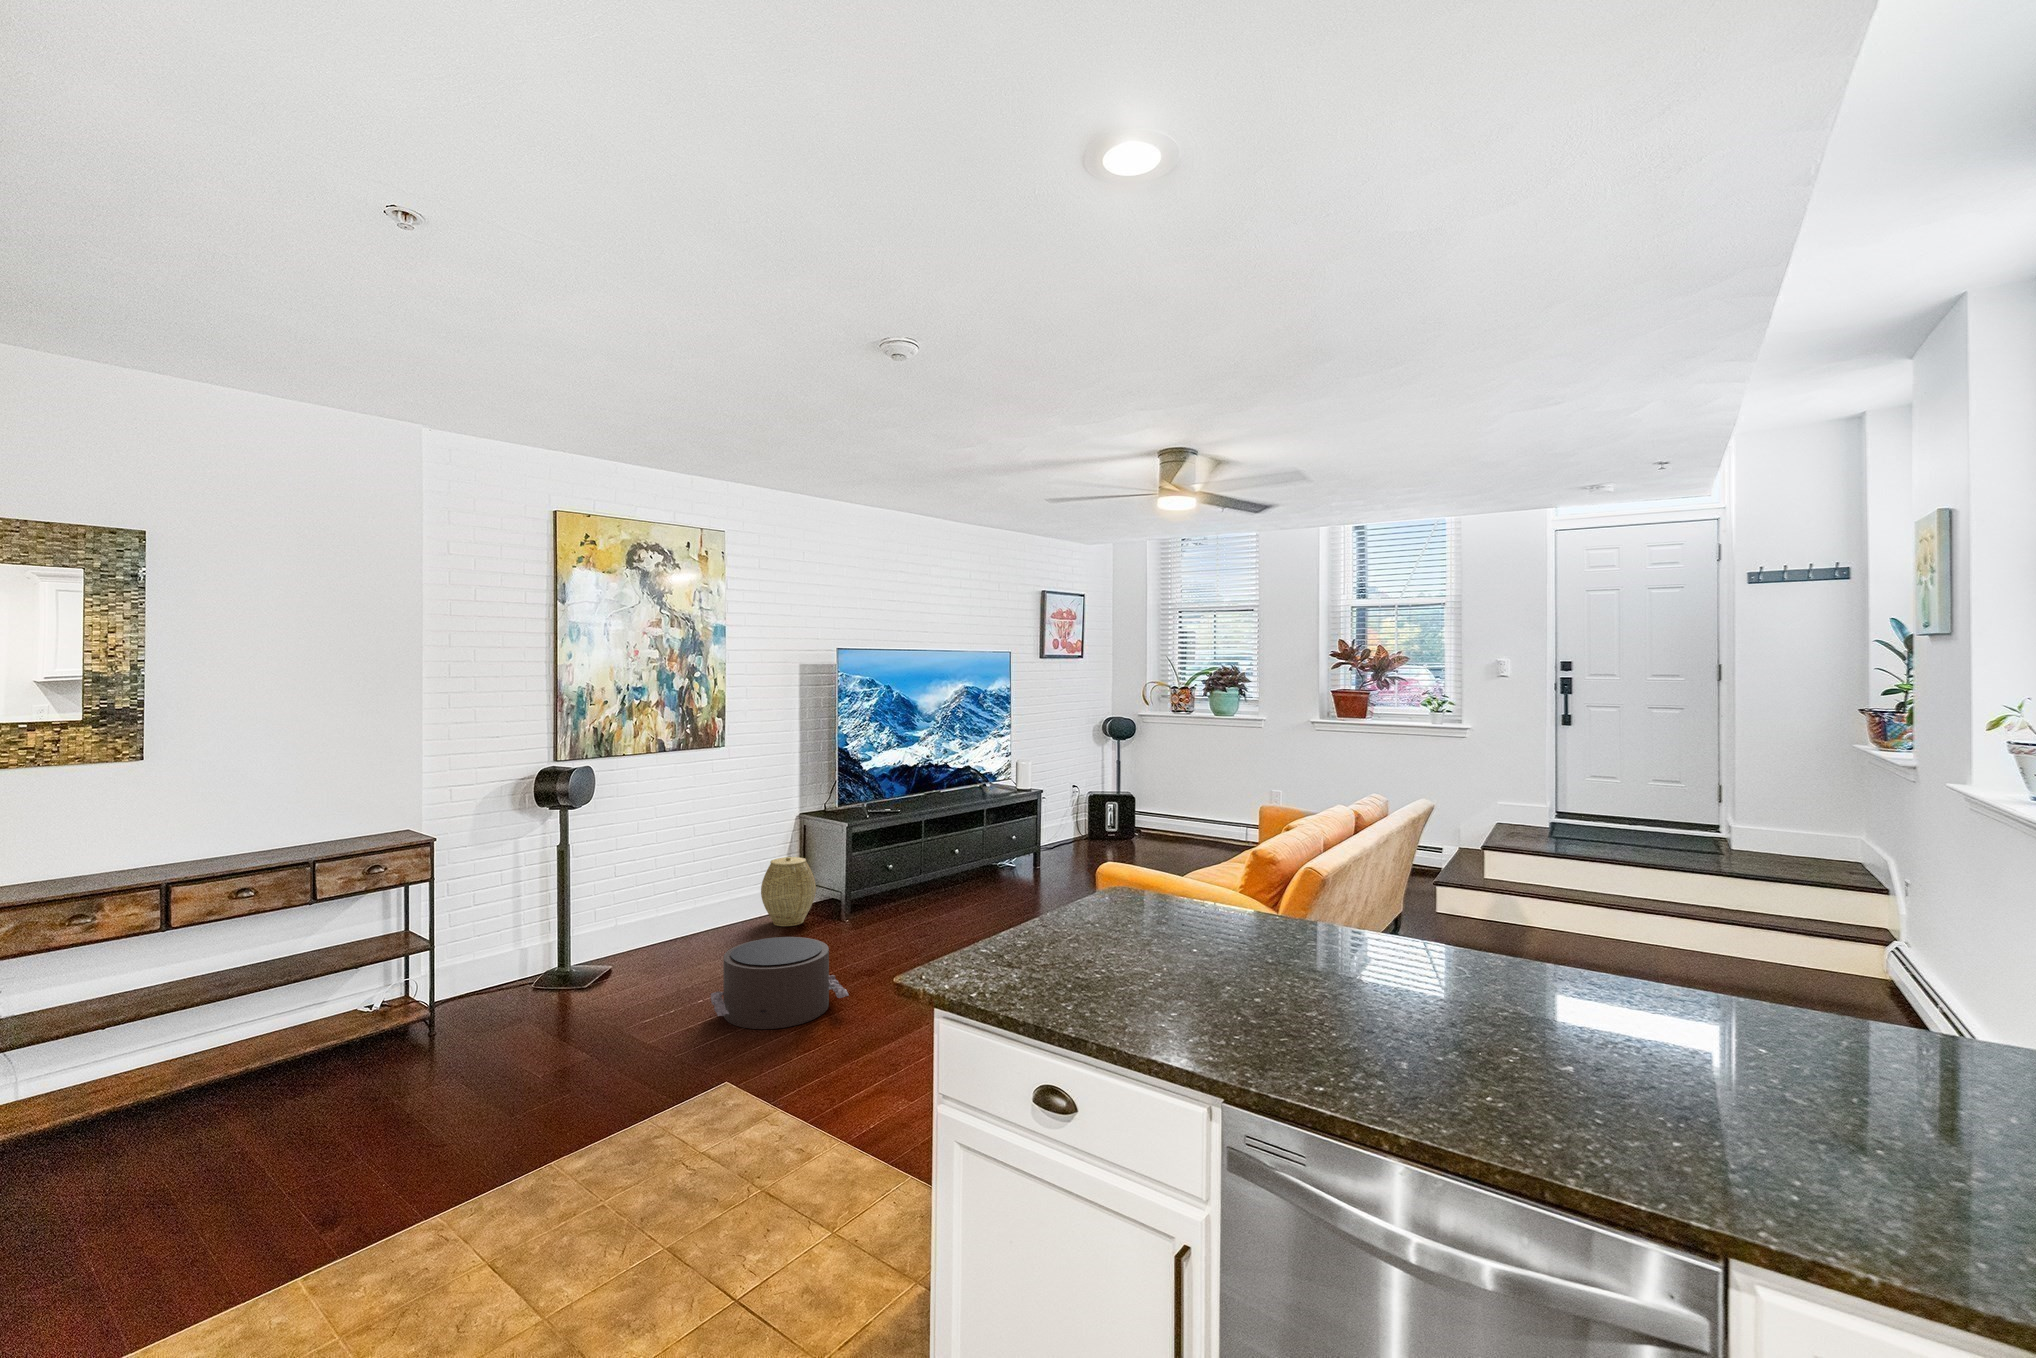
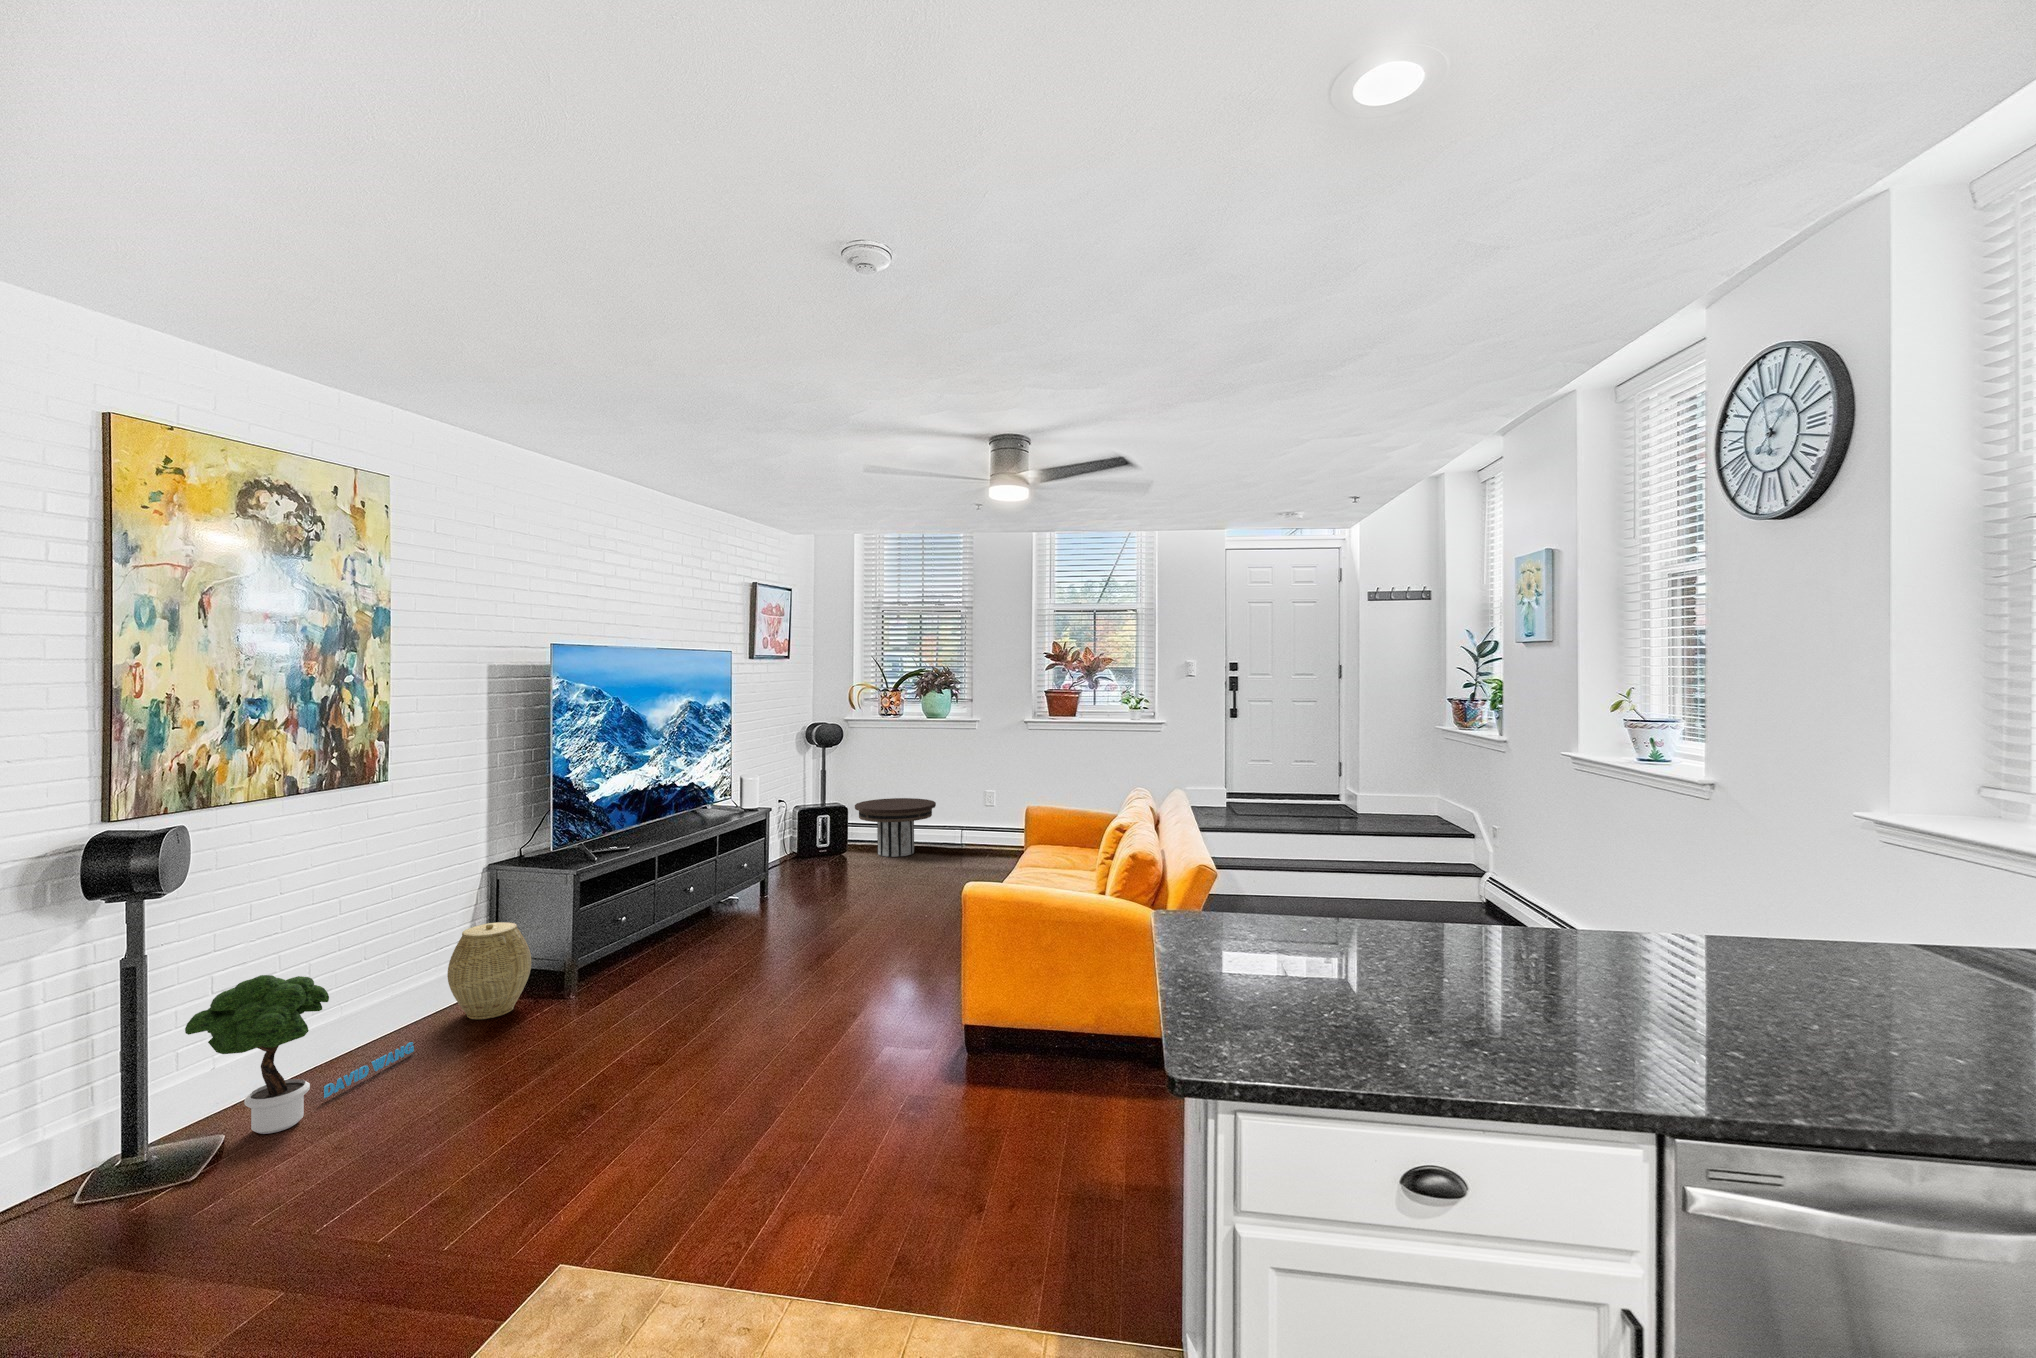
side table: none [1136,791,1215,847] -> present [855,798,936,857]
potted tree: none [594,868,731,971] -> present [185,975,414,1134]
pouf: present [711,937,849,1029] -> none [452,1030,671,1179]

